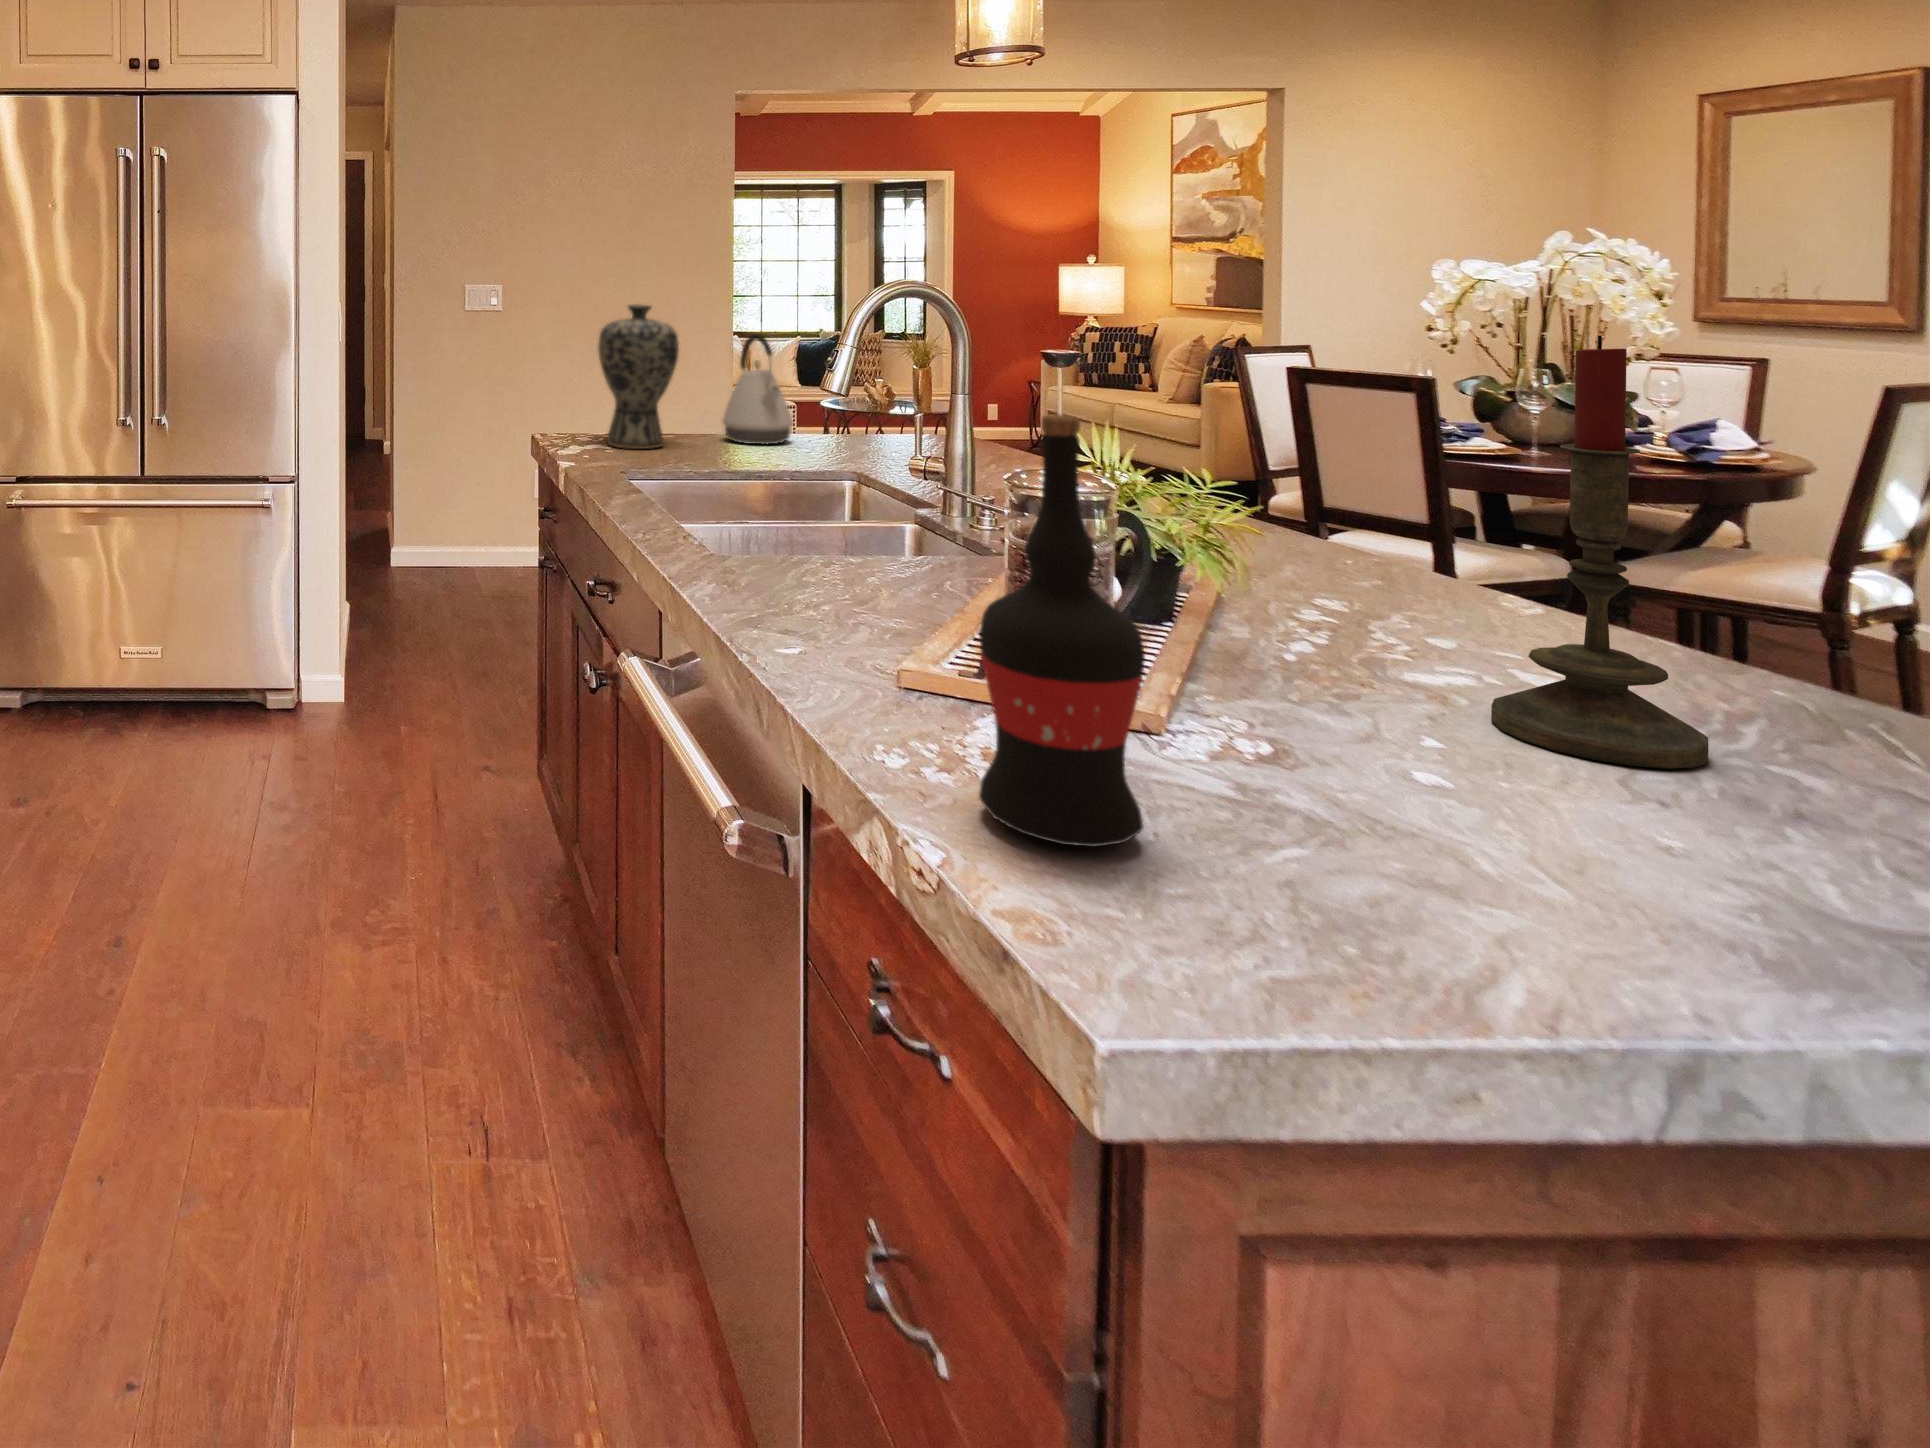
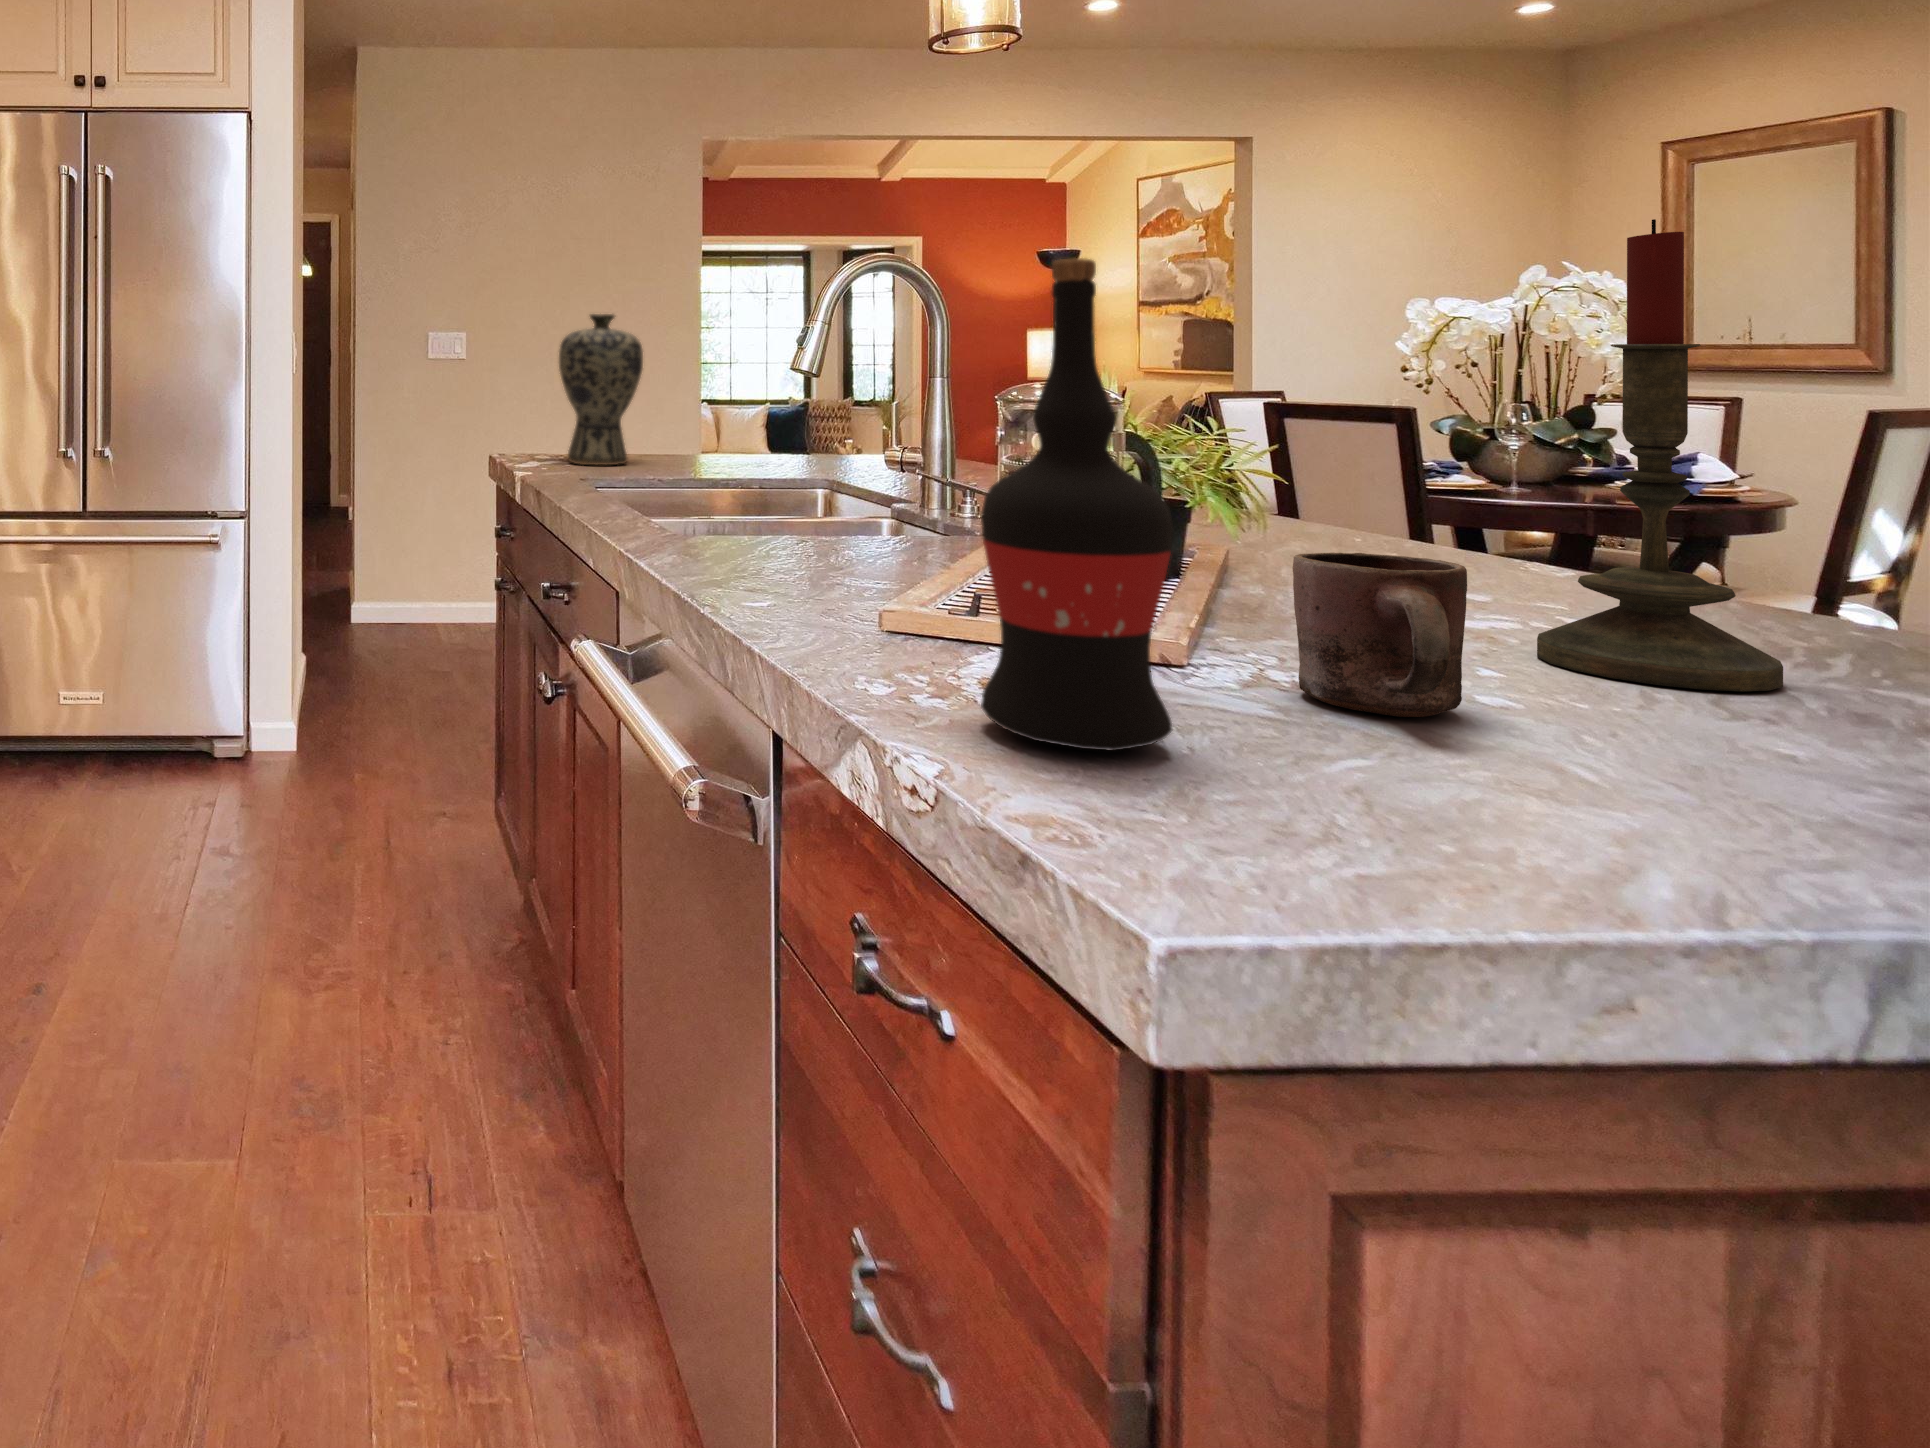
kettle: present [723,334,793,444] -> none [689,348,763,463]
mug: none [1261,644,1413,802] -> present [1293,553,1467,717]

